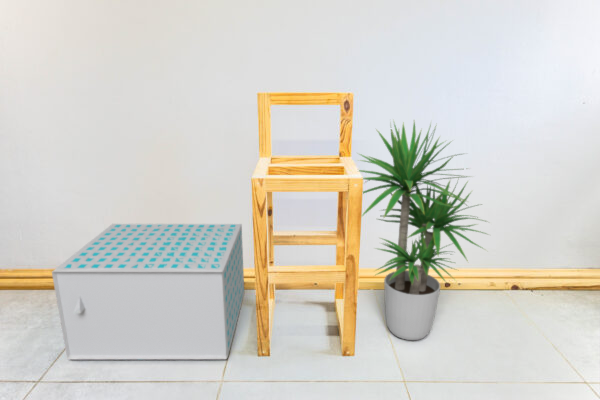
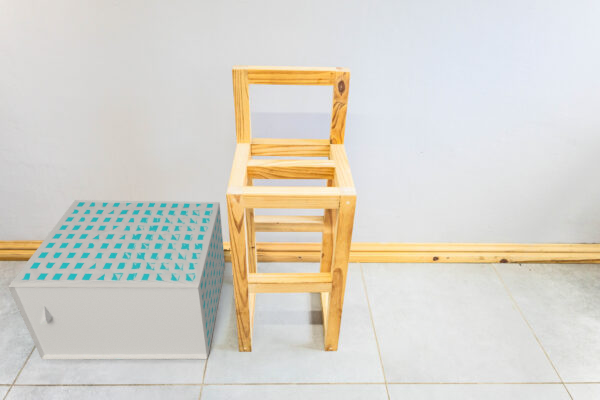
potted plant: present [359,122,486,340] -> none [332,105,494,332]

